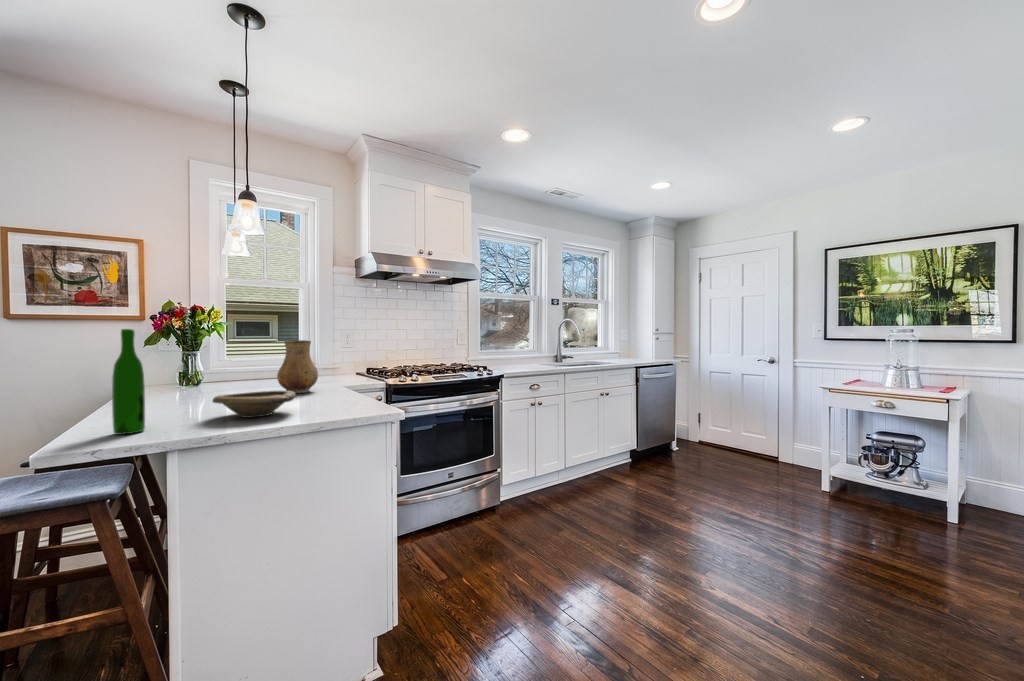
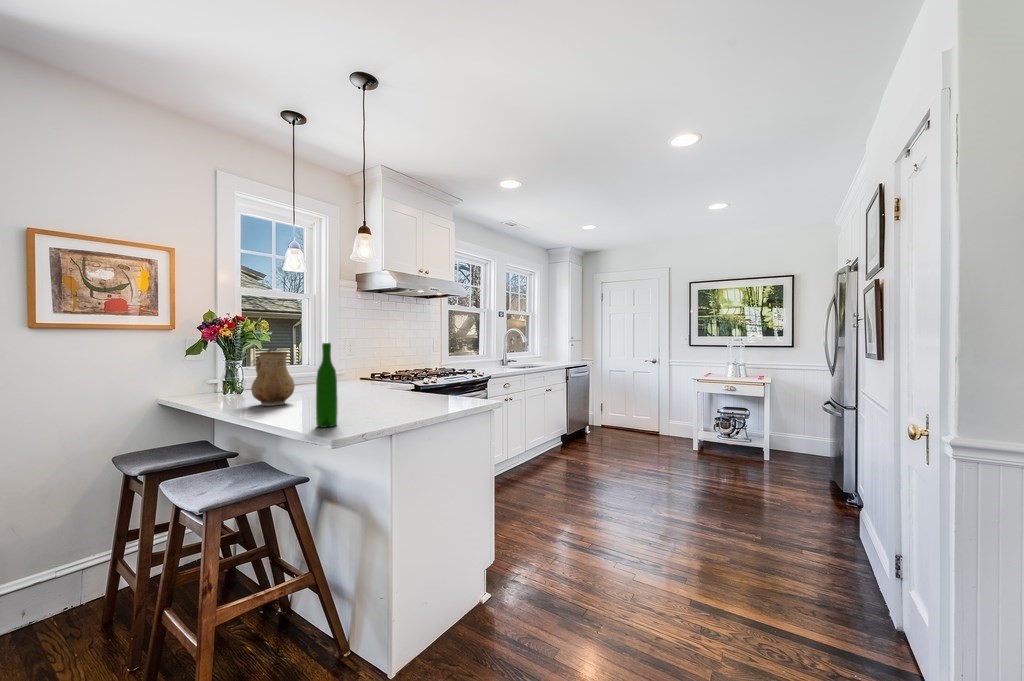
ceramic pitcher: present [277,340,318,393] -> present [251,351,295,406]
bowl: present [213,391,296,418] -> none [359,391,422,412]

